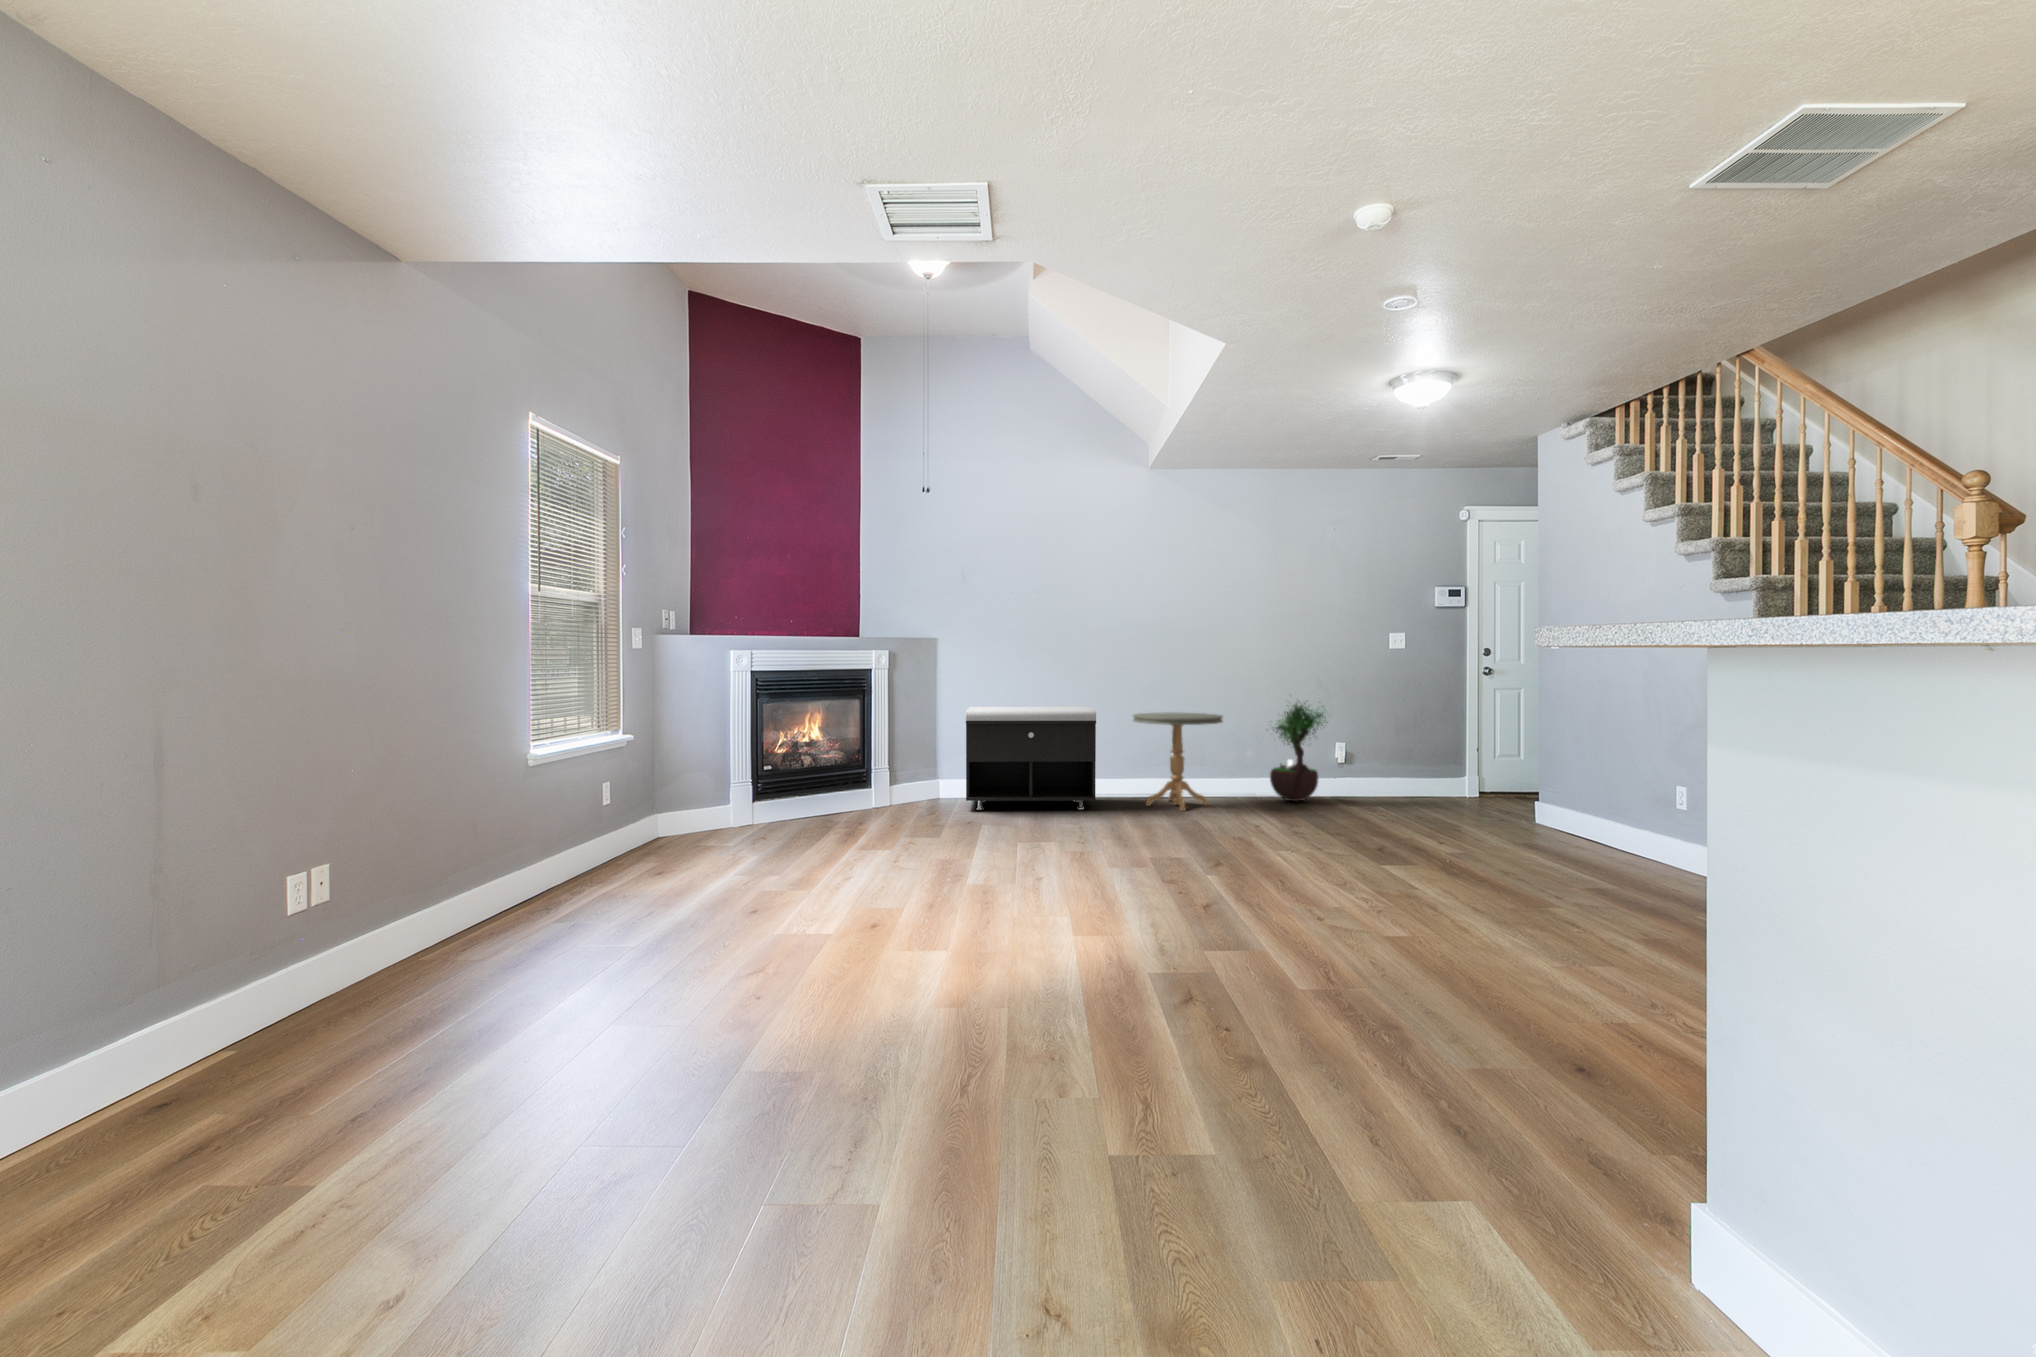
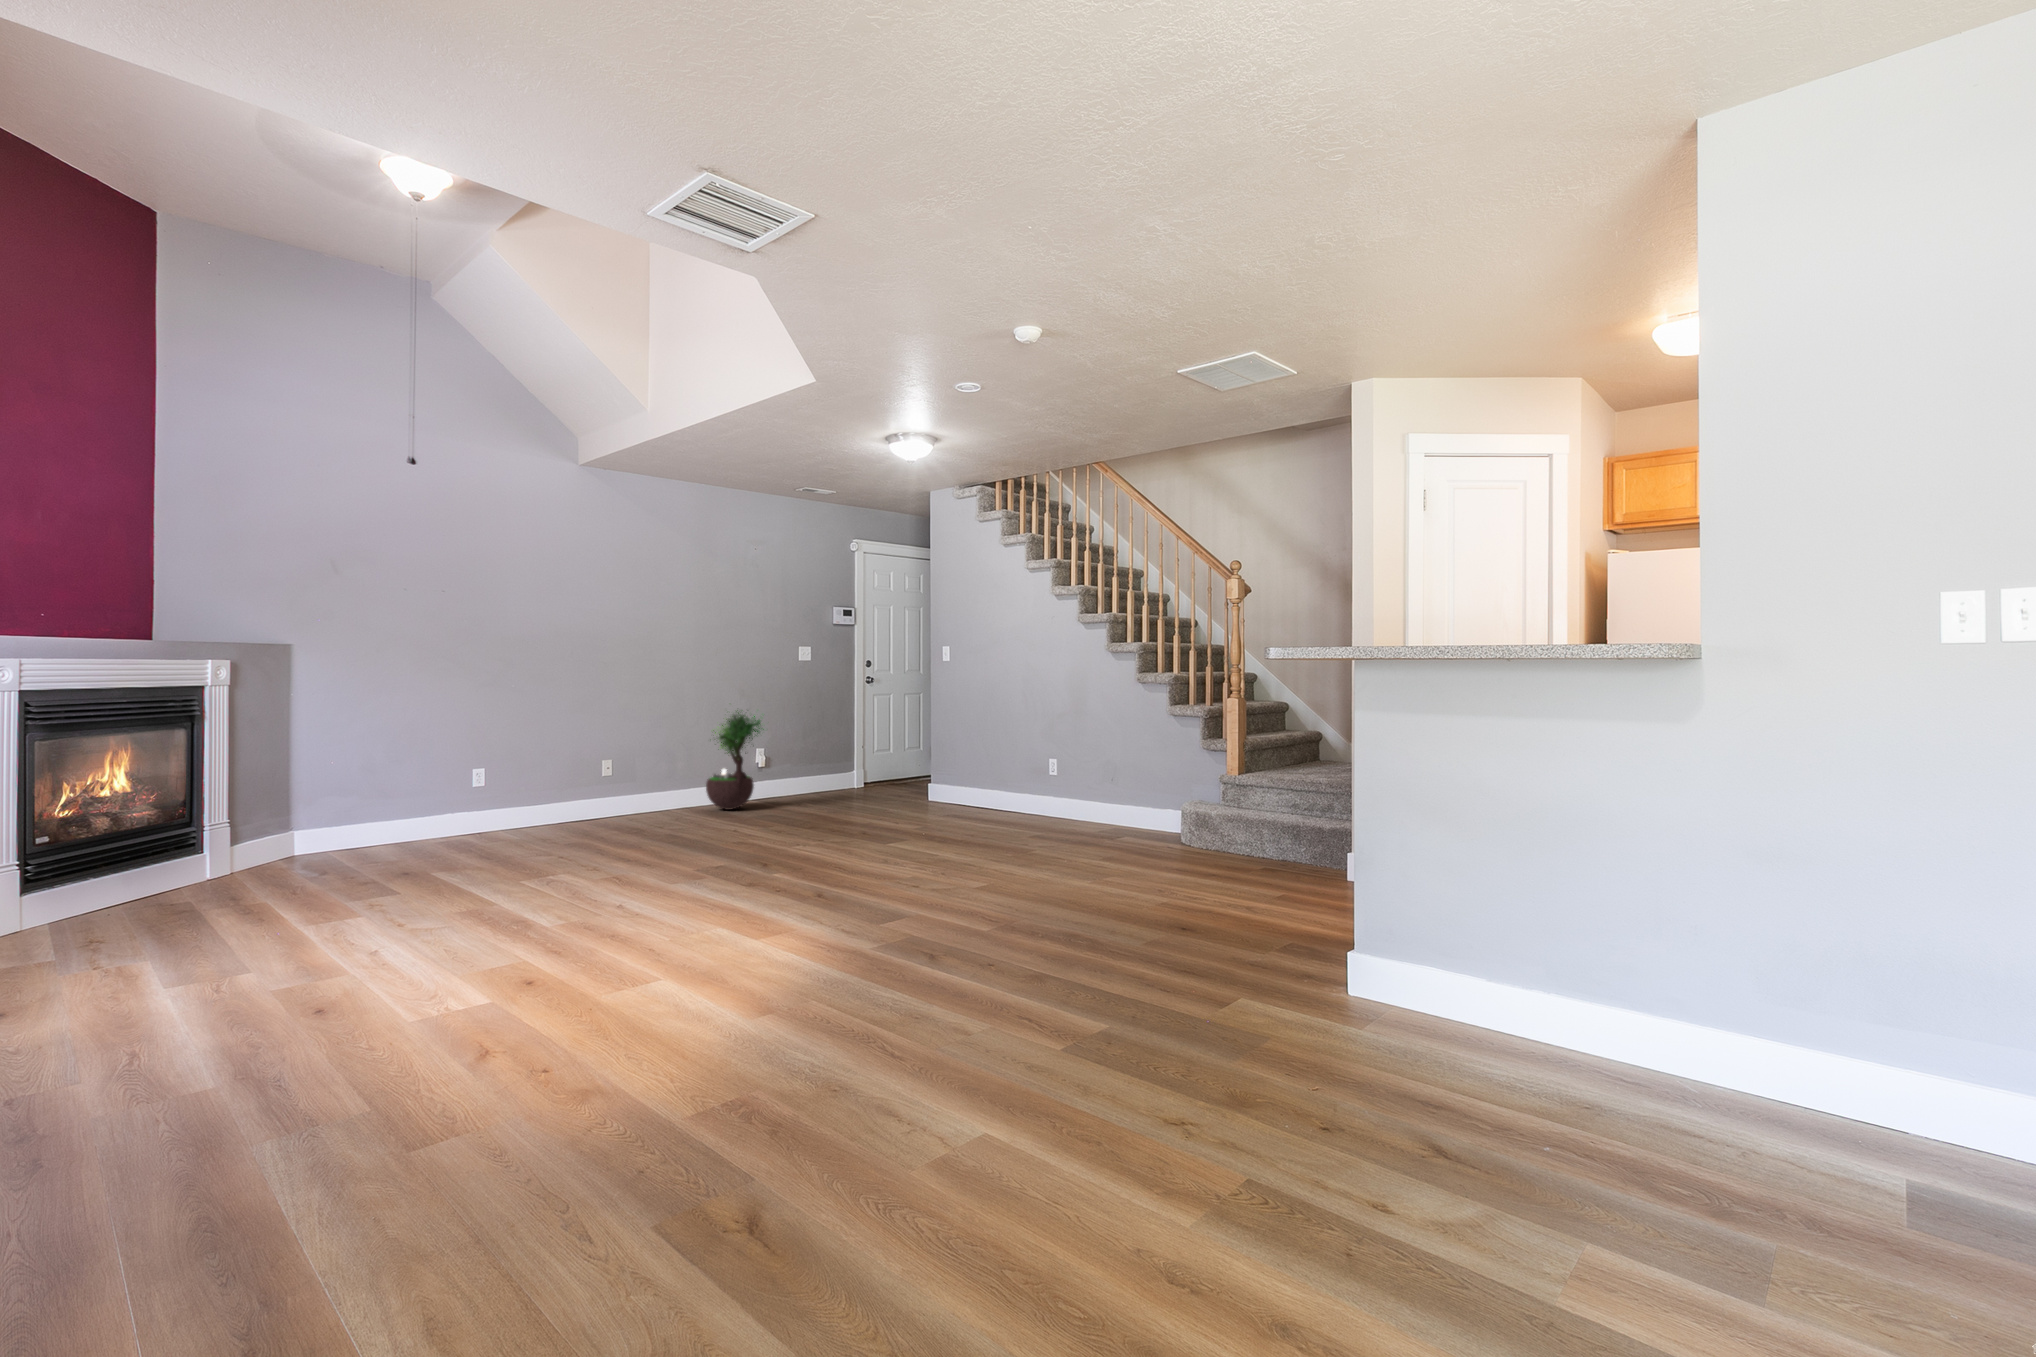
storage bench: present [966,707,1096,810] -> none [341,725,547,863]
side table: present [1133,712,1222,811] -> none [572,726,676,832]

